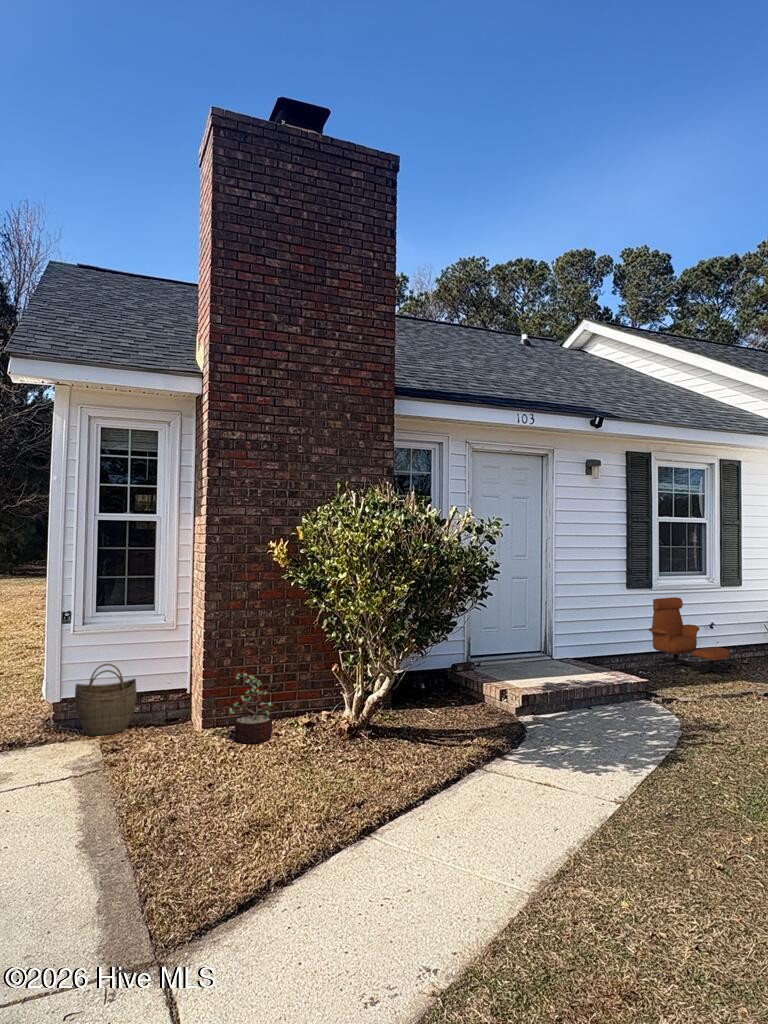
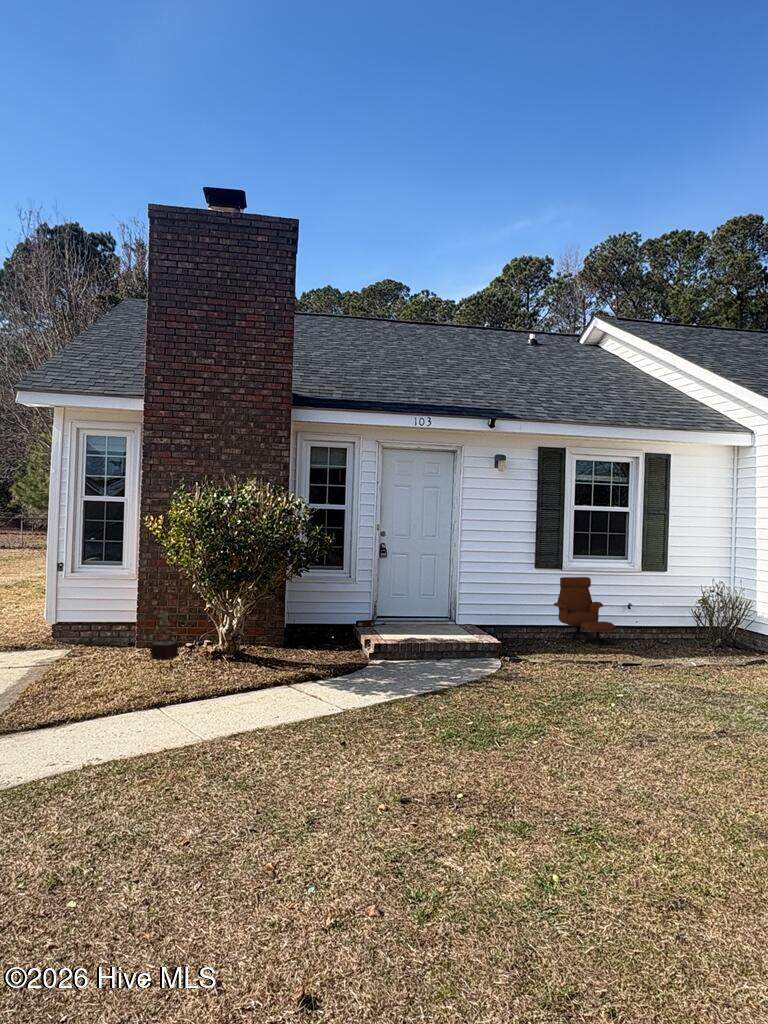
woven basket: present [75,664,136,736] -> none [60,600,103,648]

